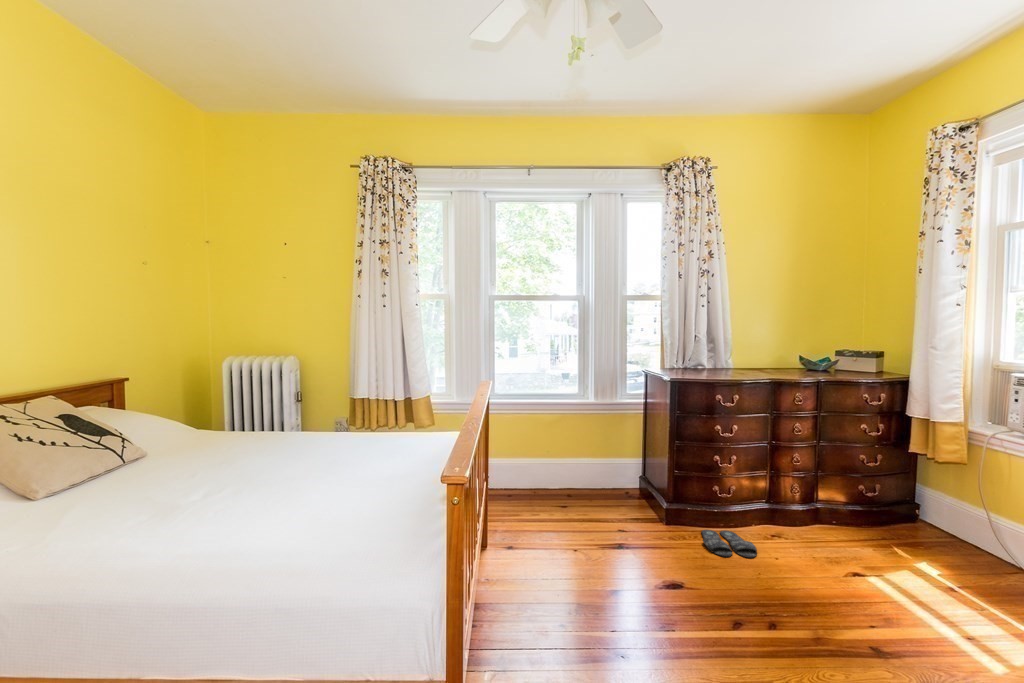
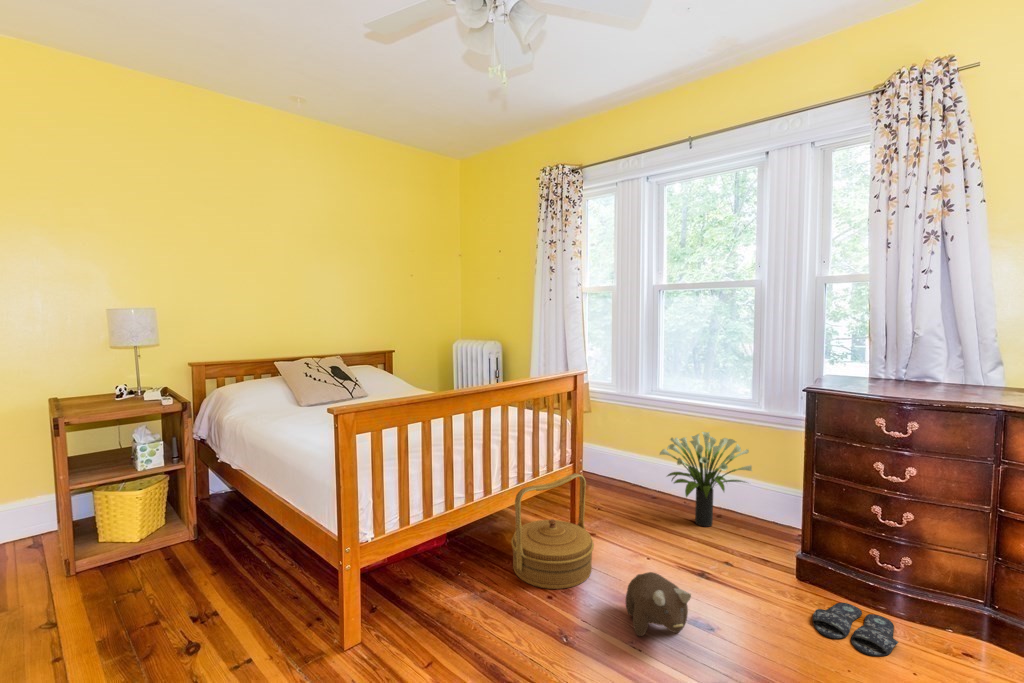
potted plant: none [533,425,608,509] -> present [660,432,752,527]
woven basket: none [479,488,568,625] -> present [511,473,594,589]
plush toy: none [623,557,704,620] -> present [626,572,691,636]

